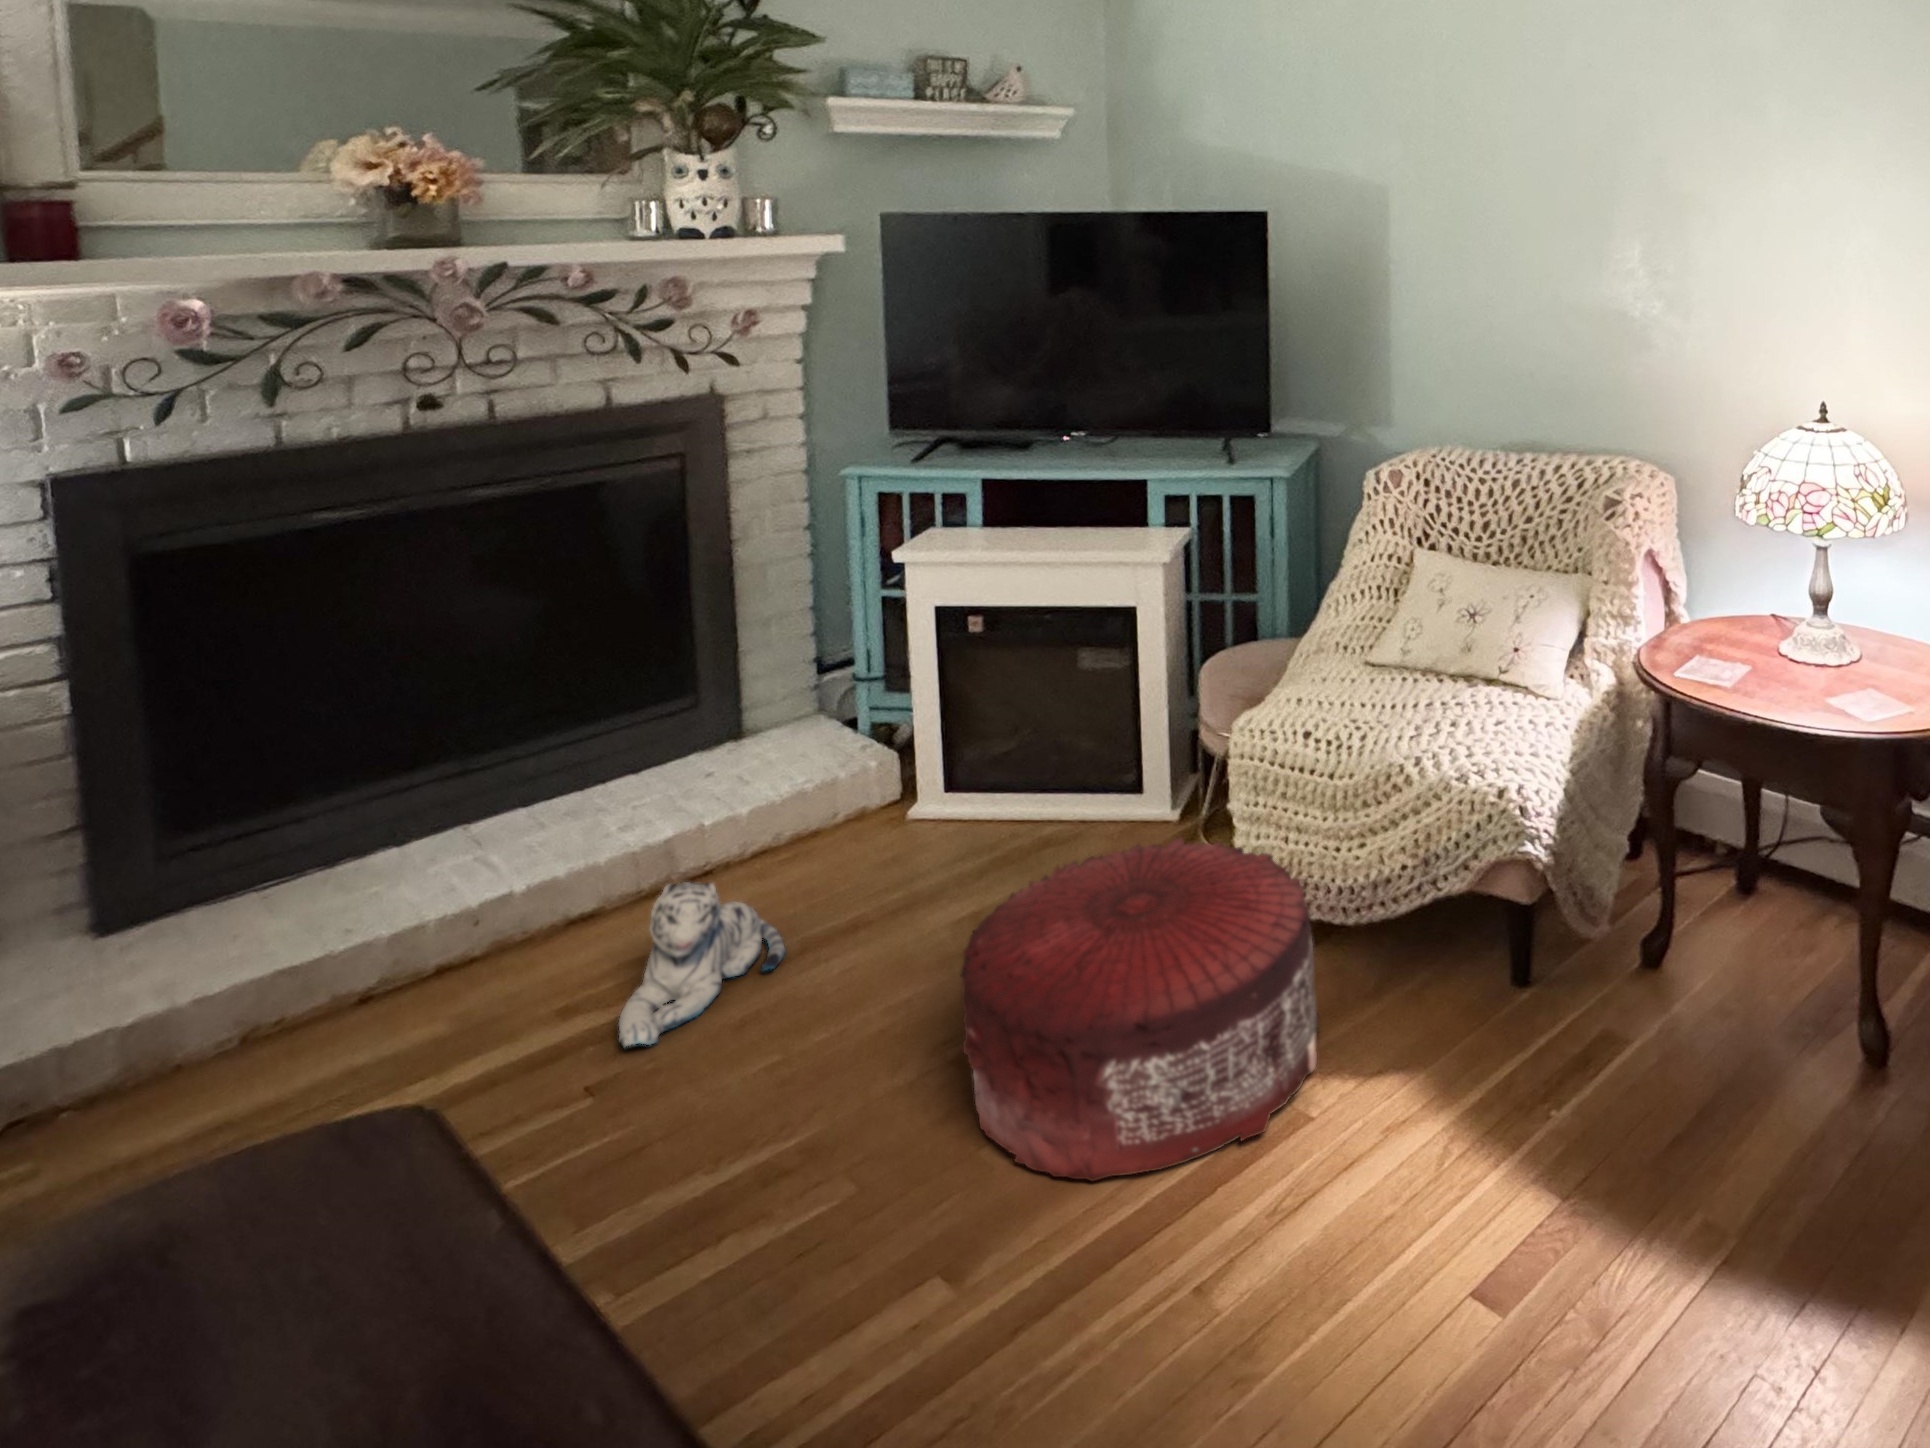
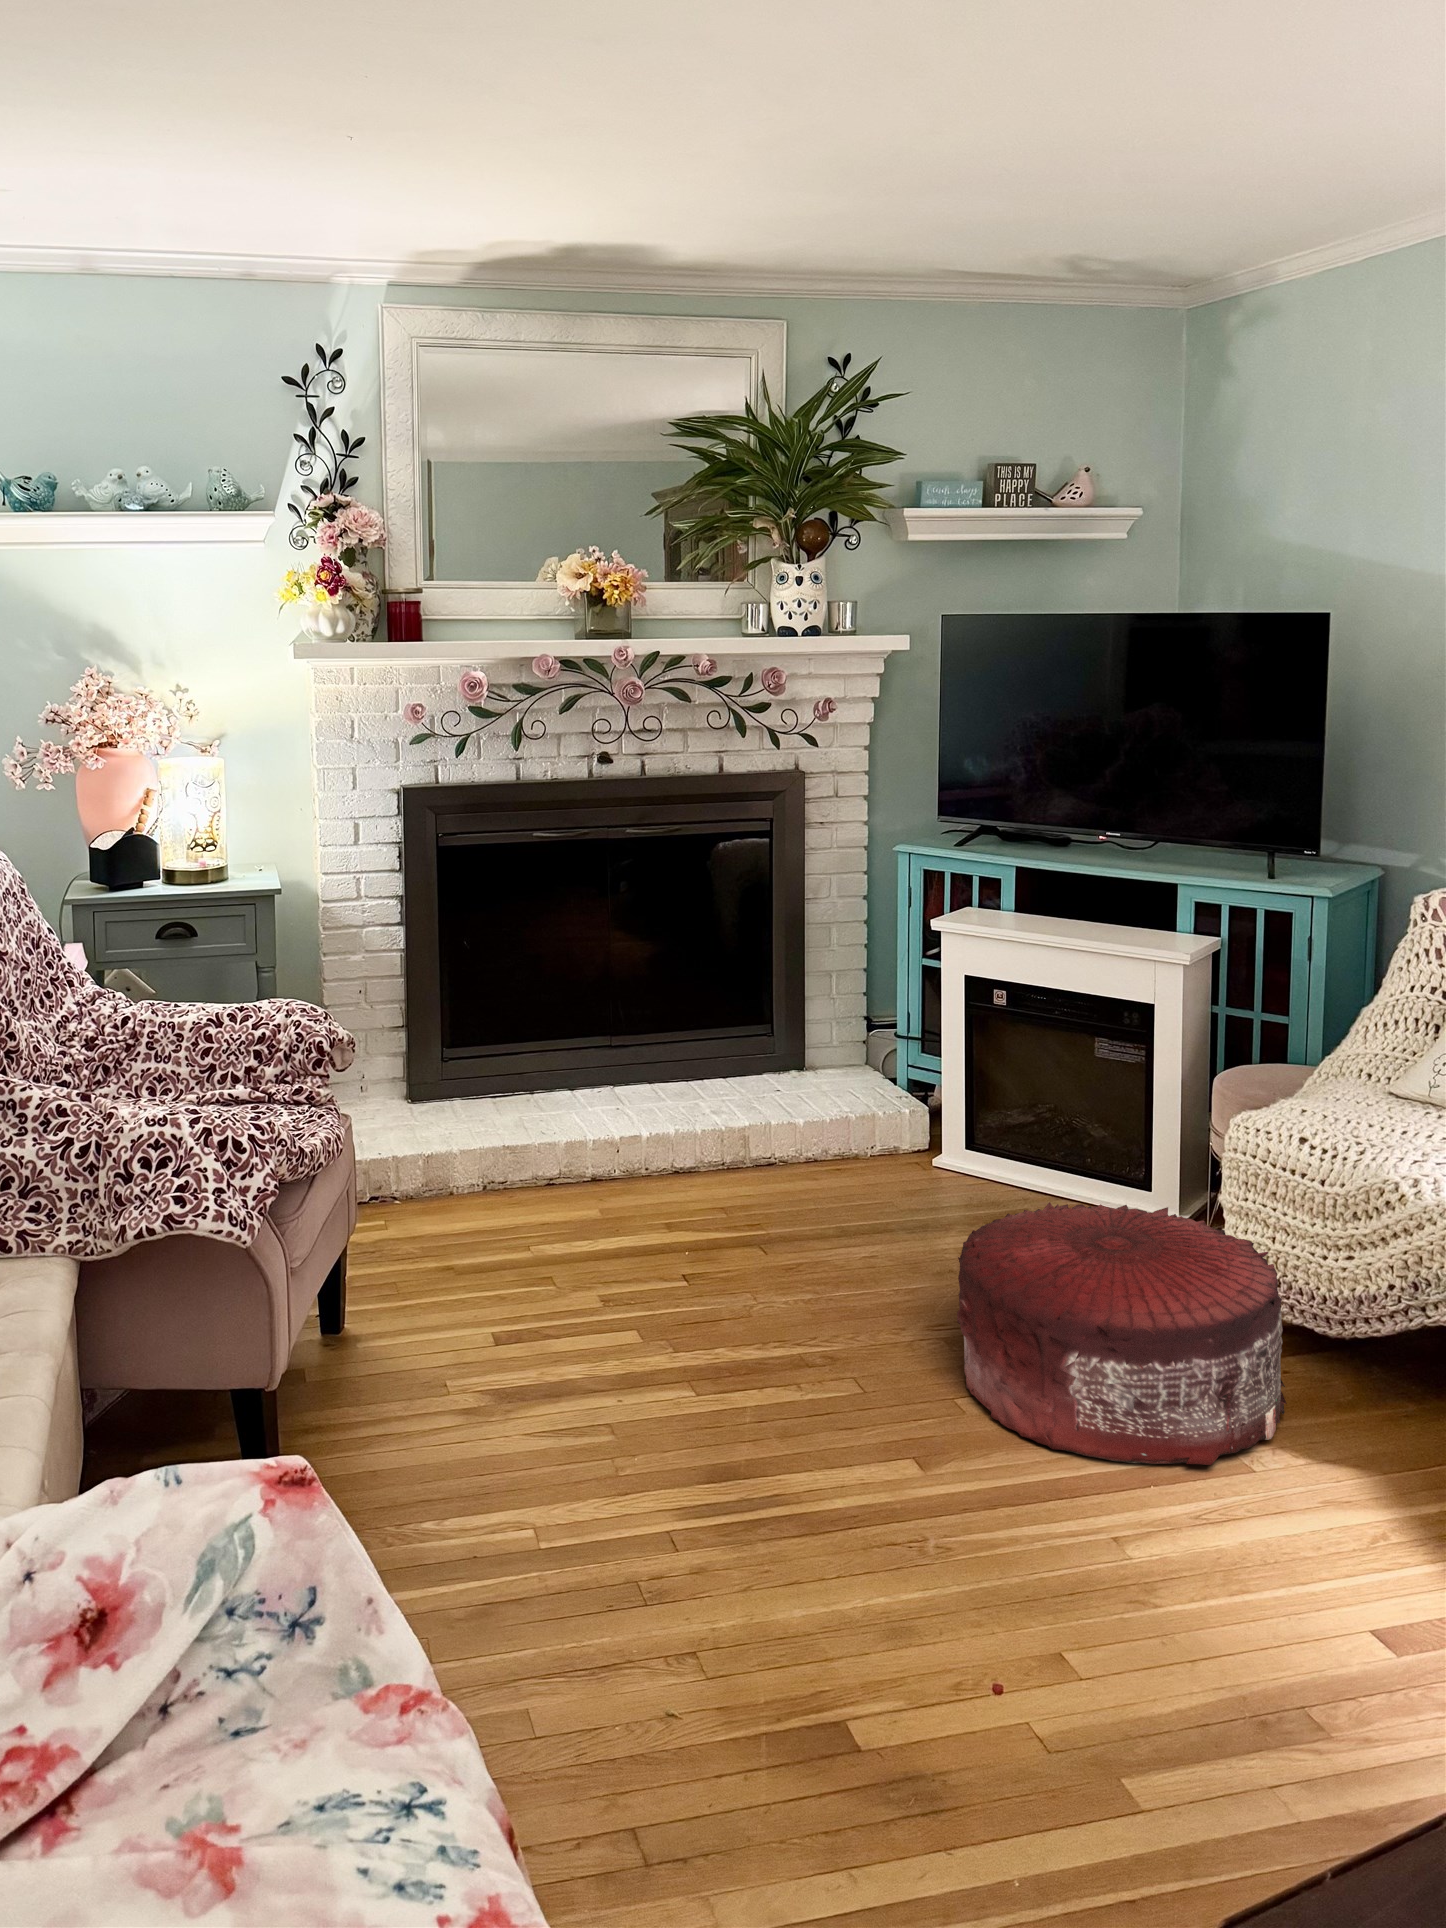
plush toy: present [619,882,785,1048] -> none [710,1150,829,1265]

